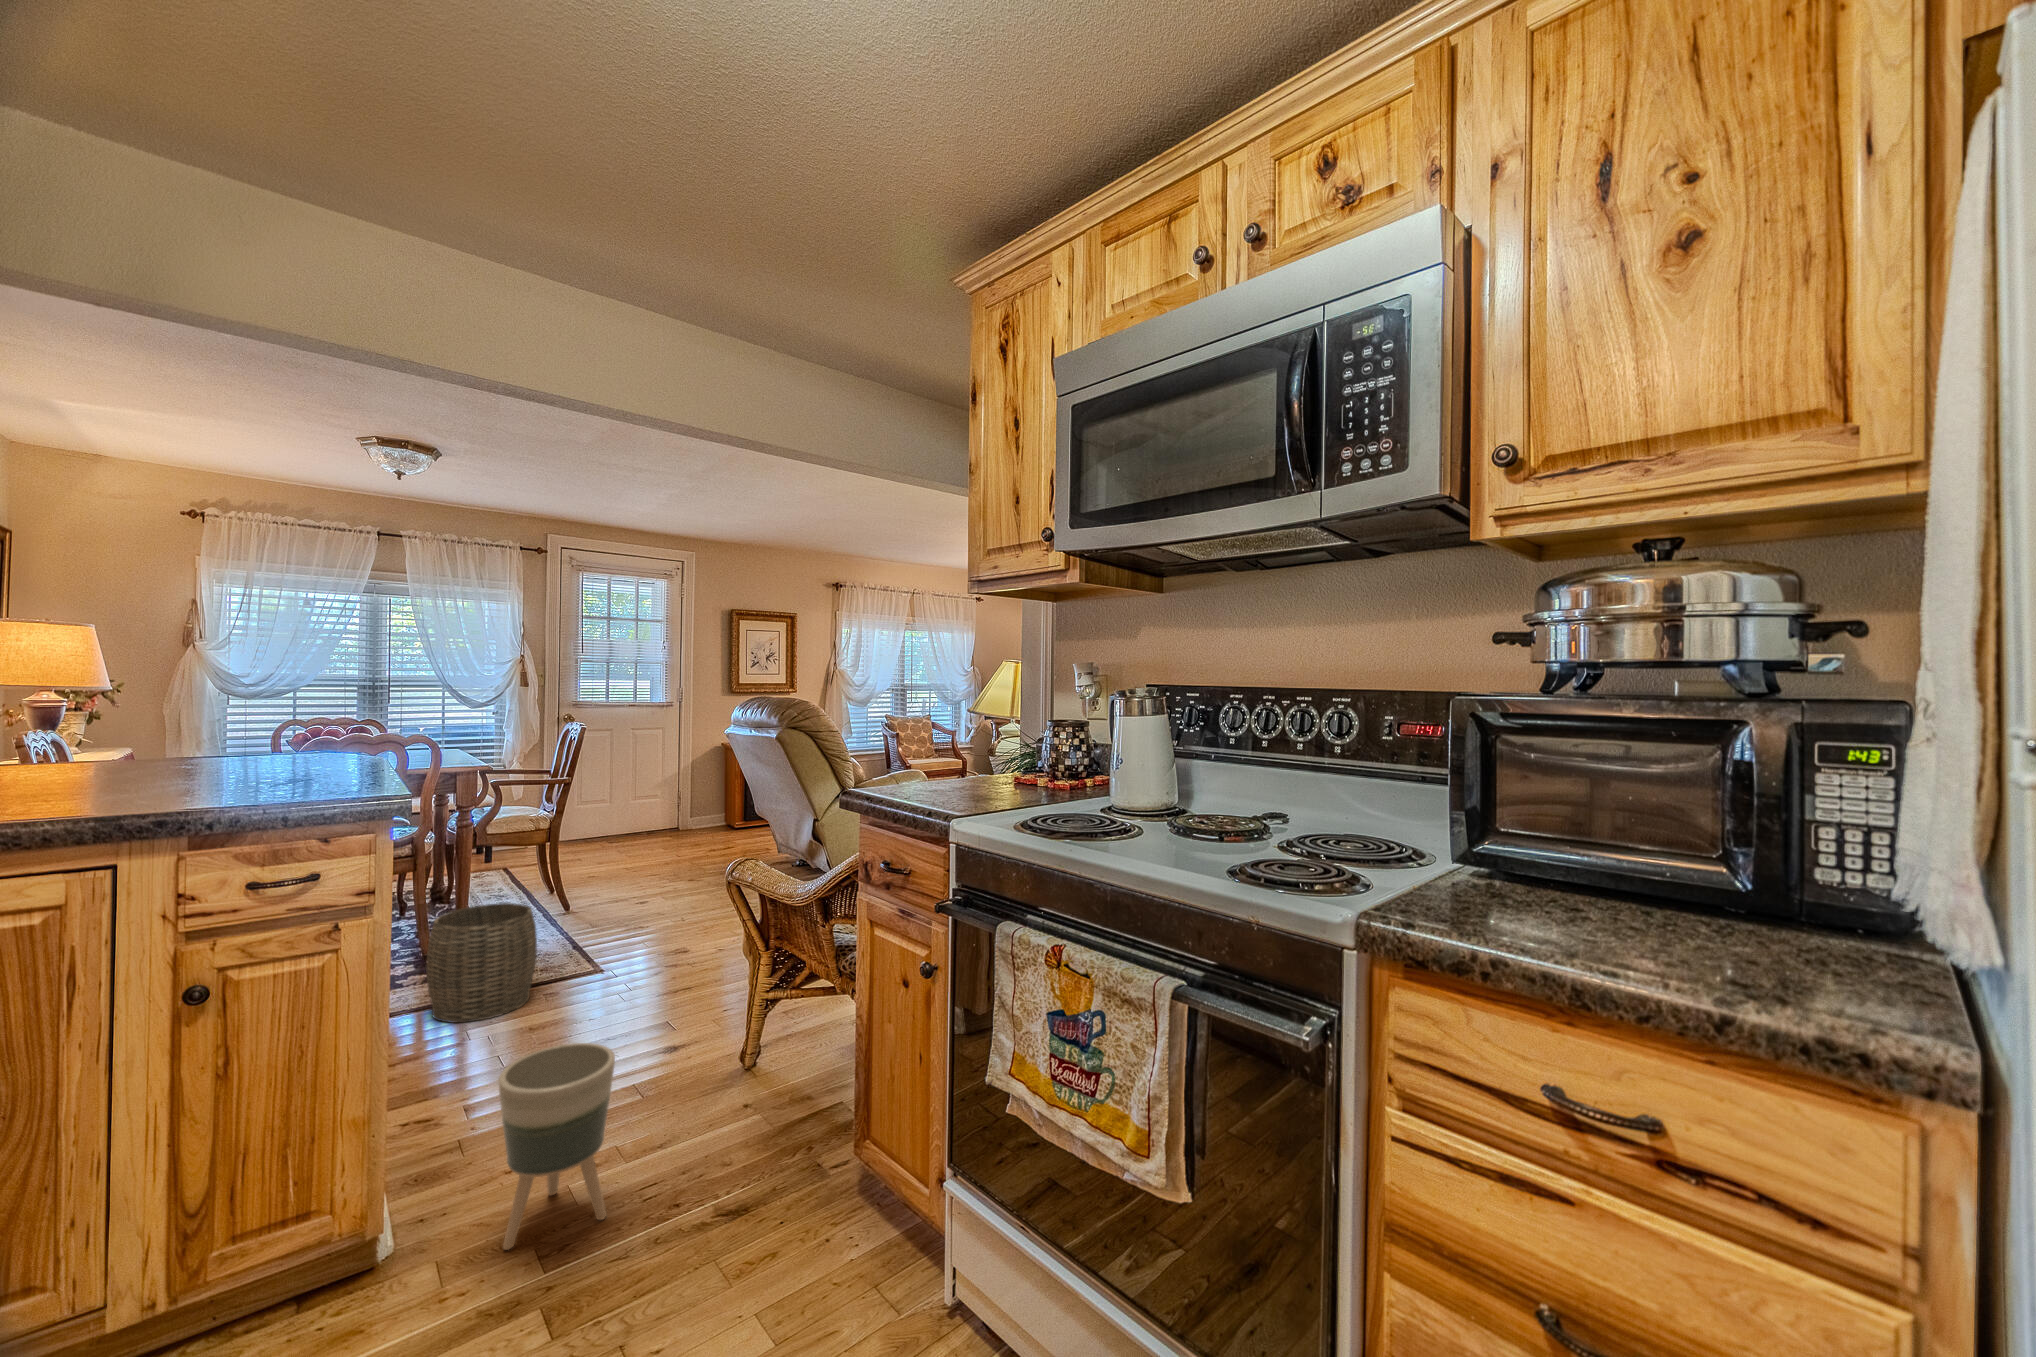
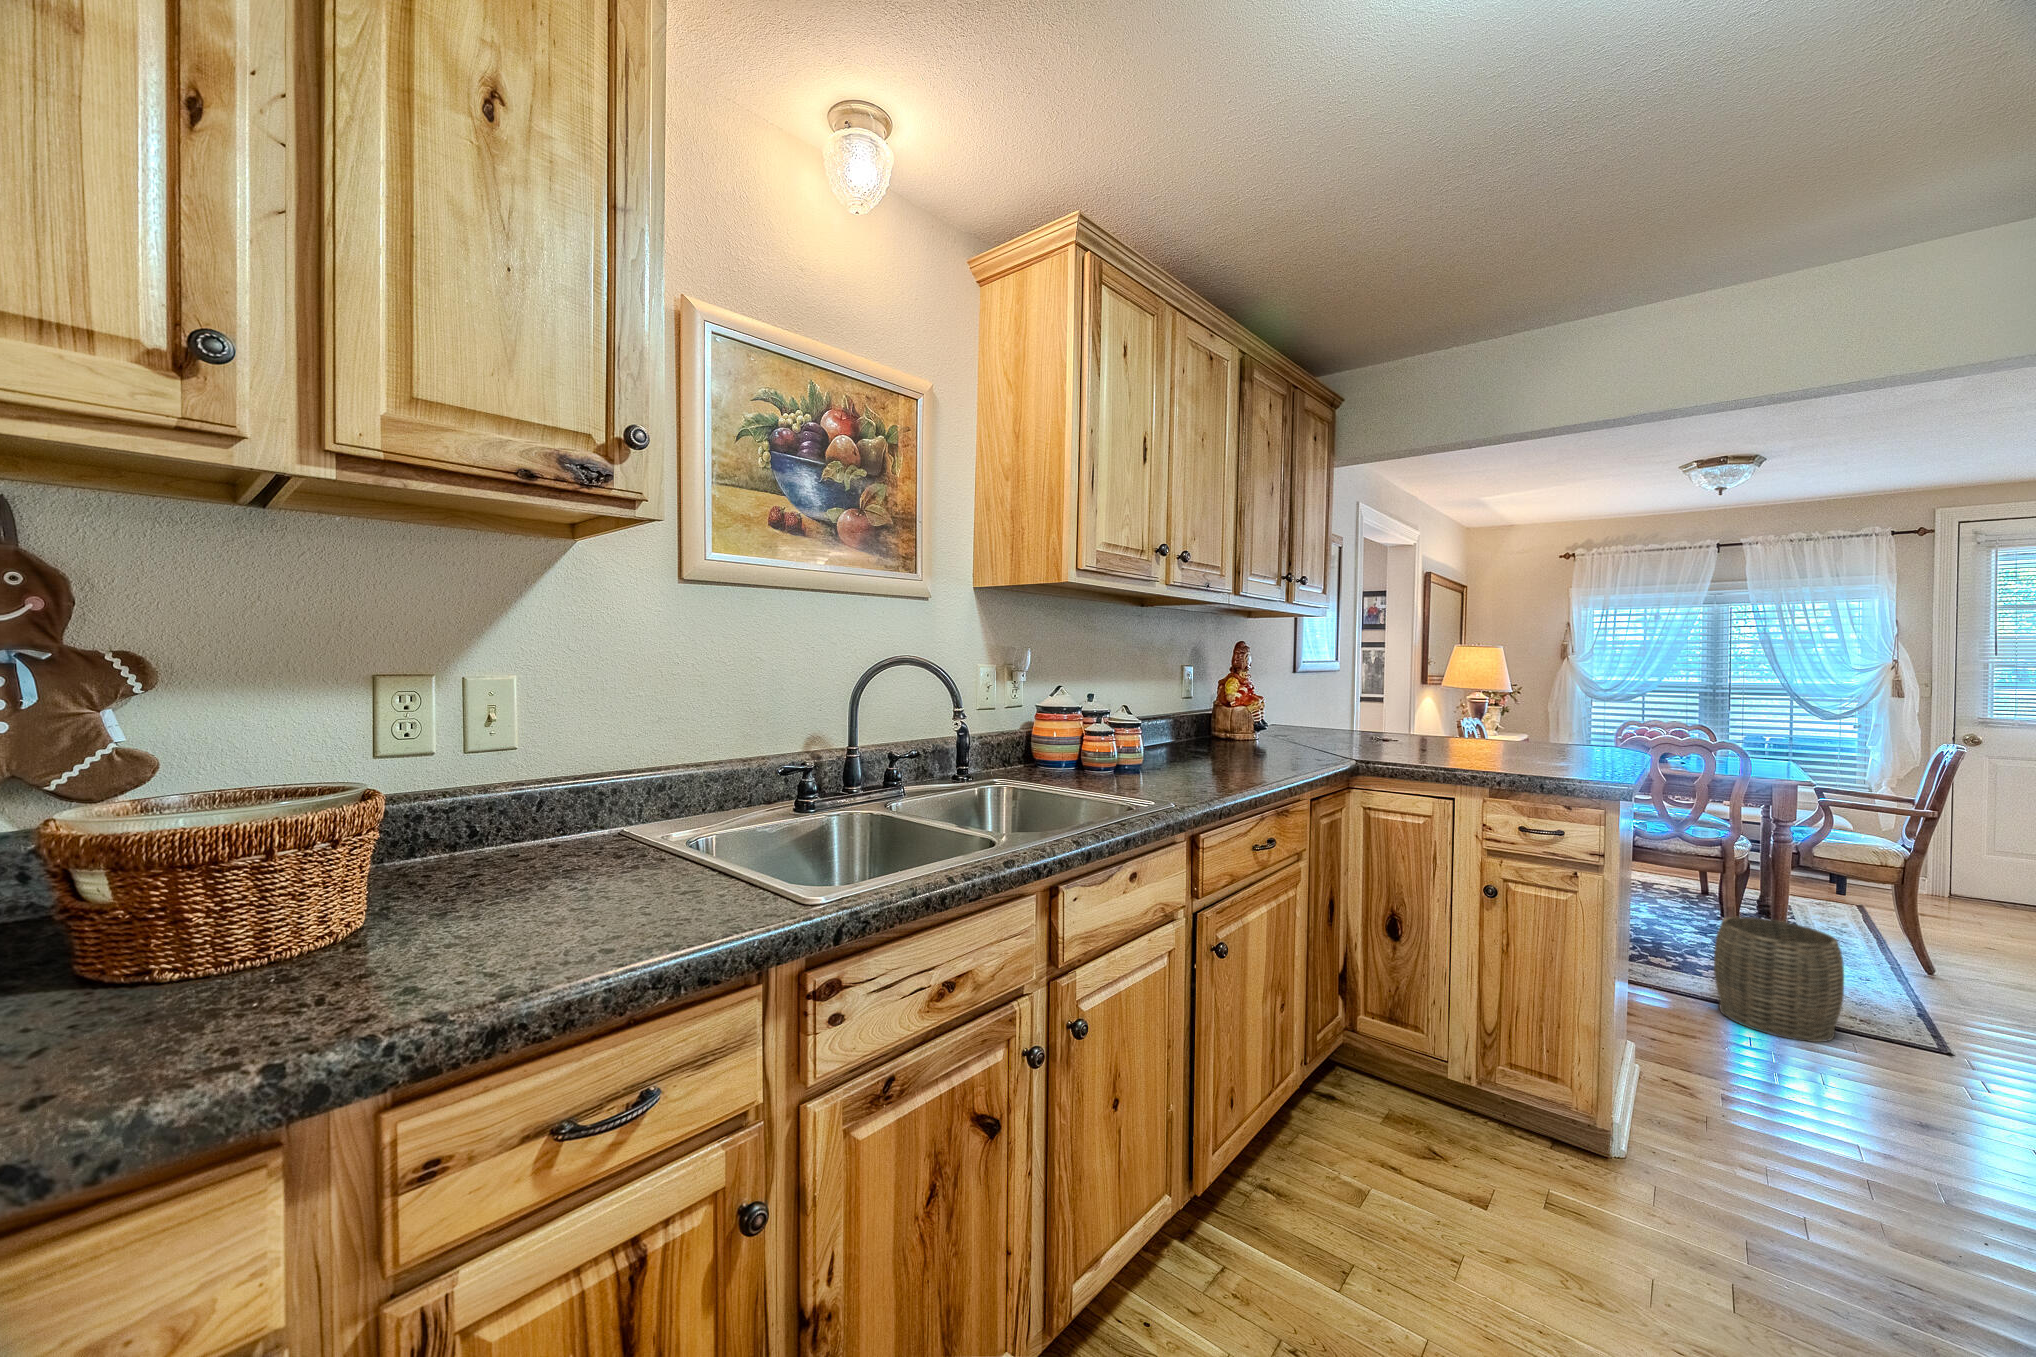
planter: present [499,1043,615,1250] -> none [1712,1053,1853,1266]

